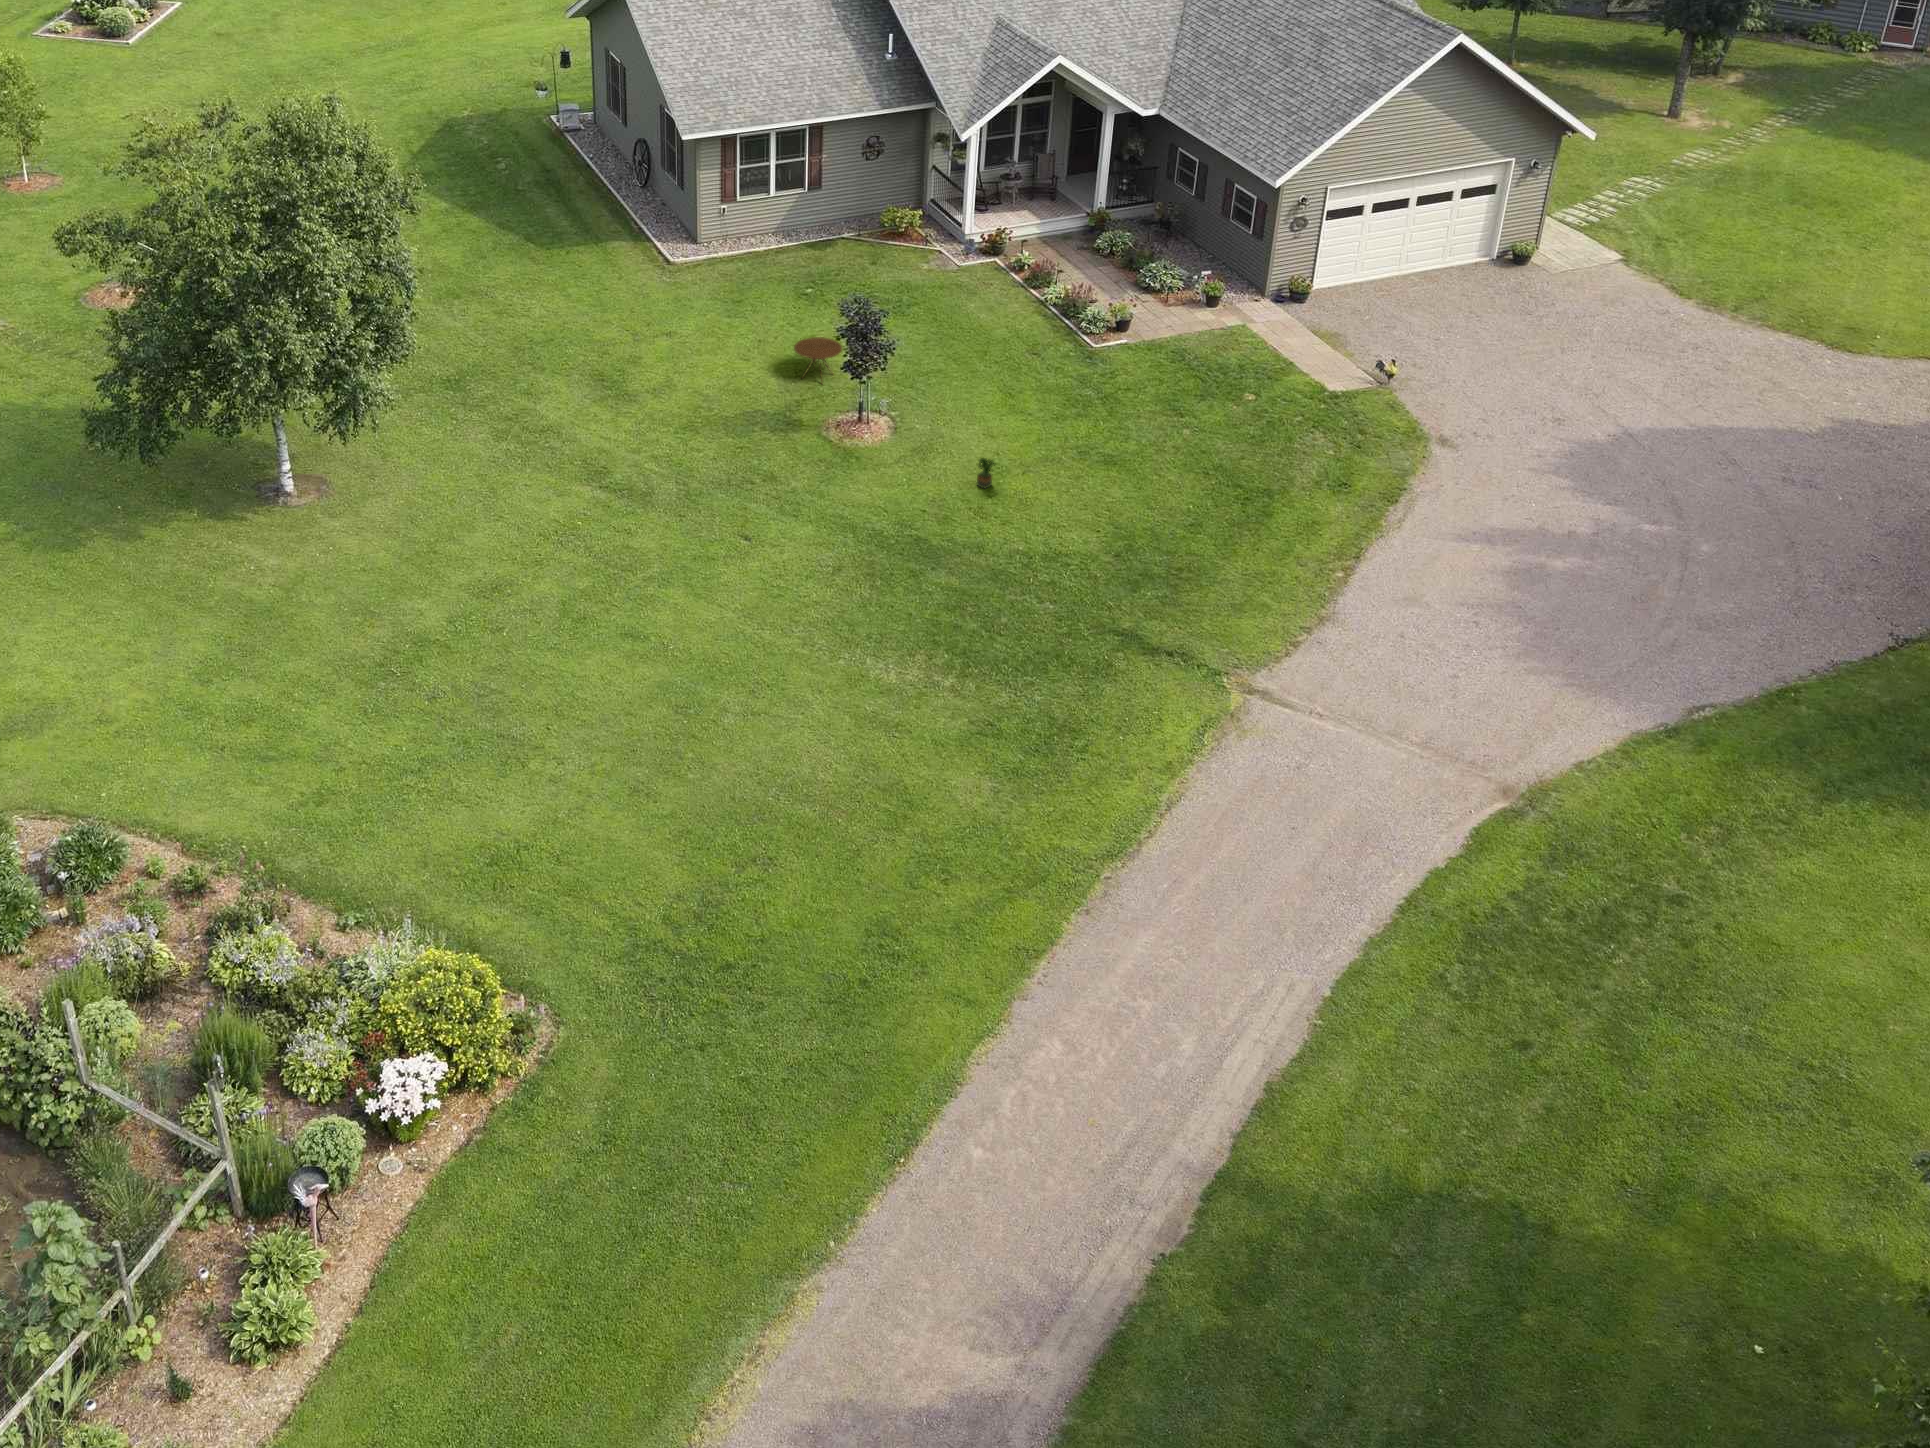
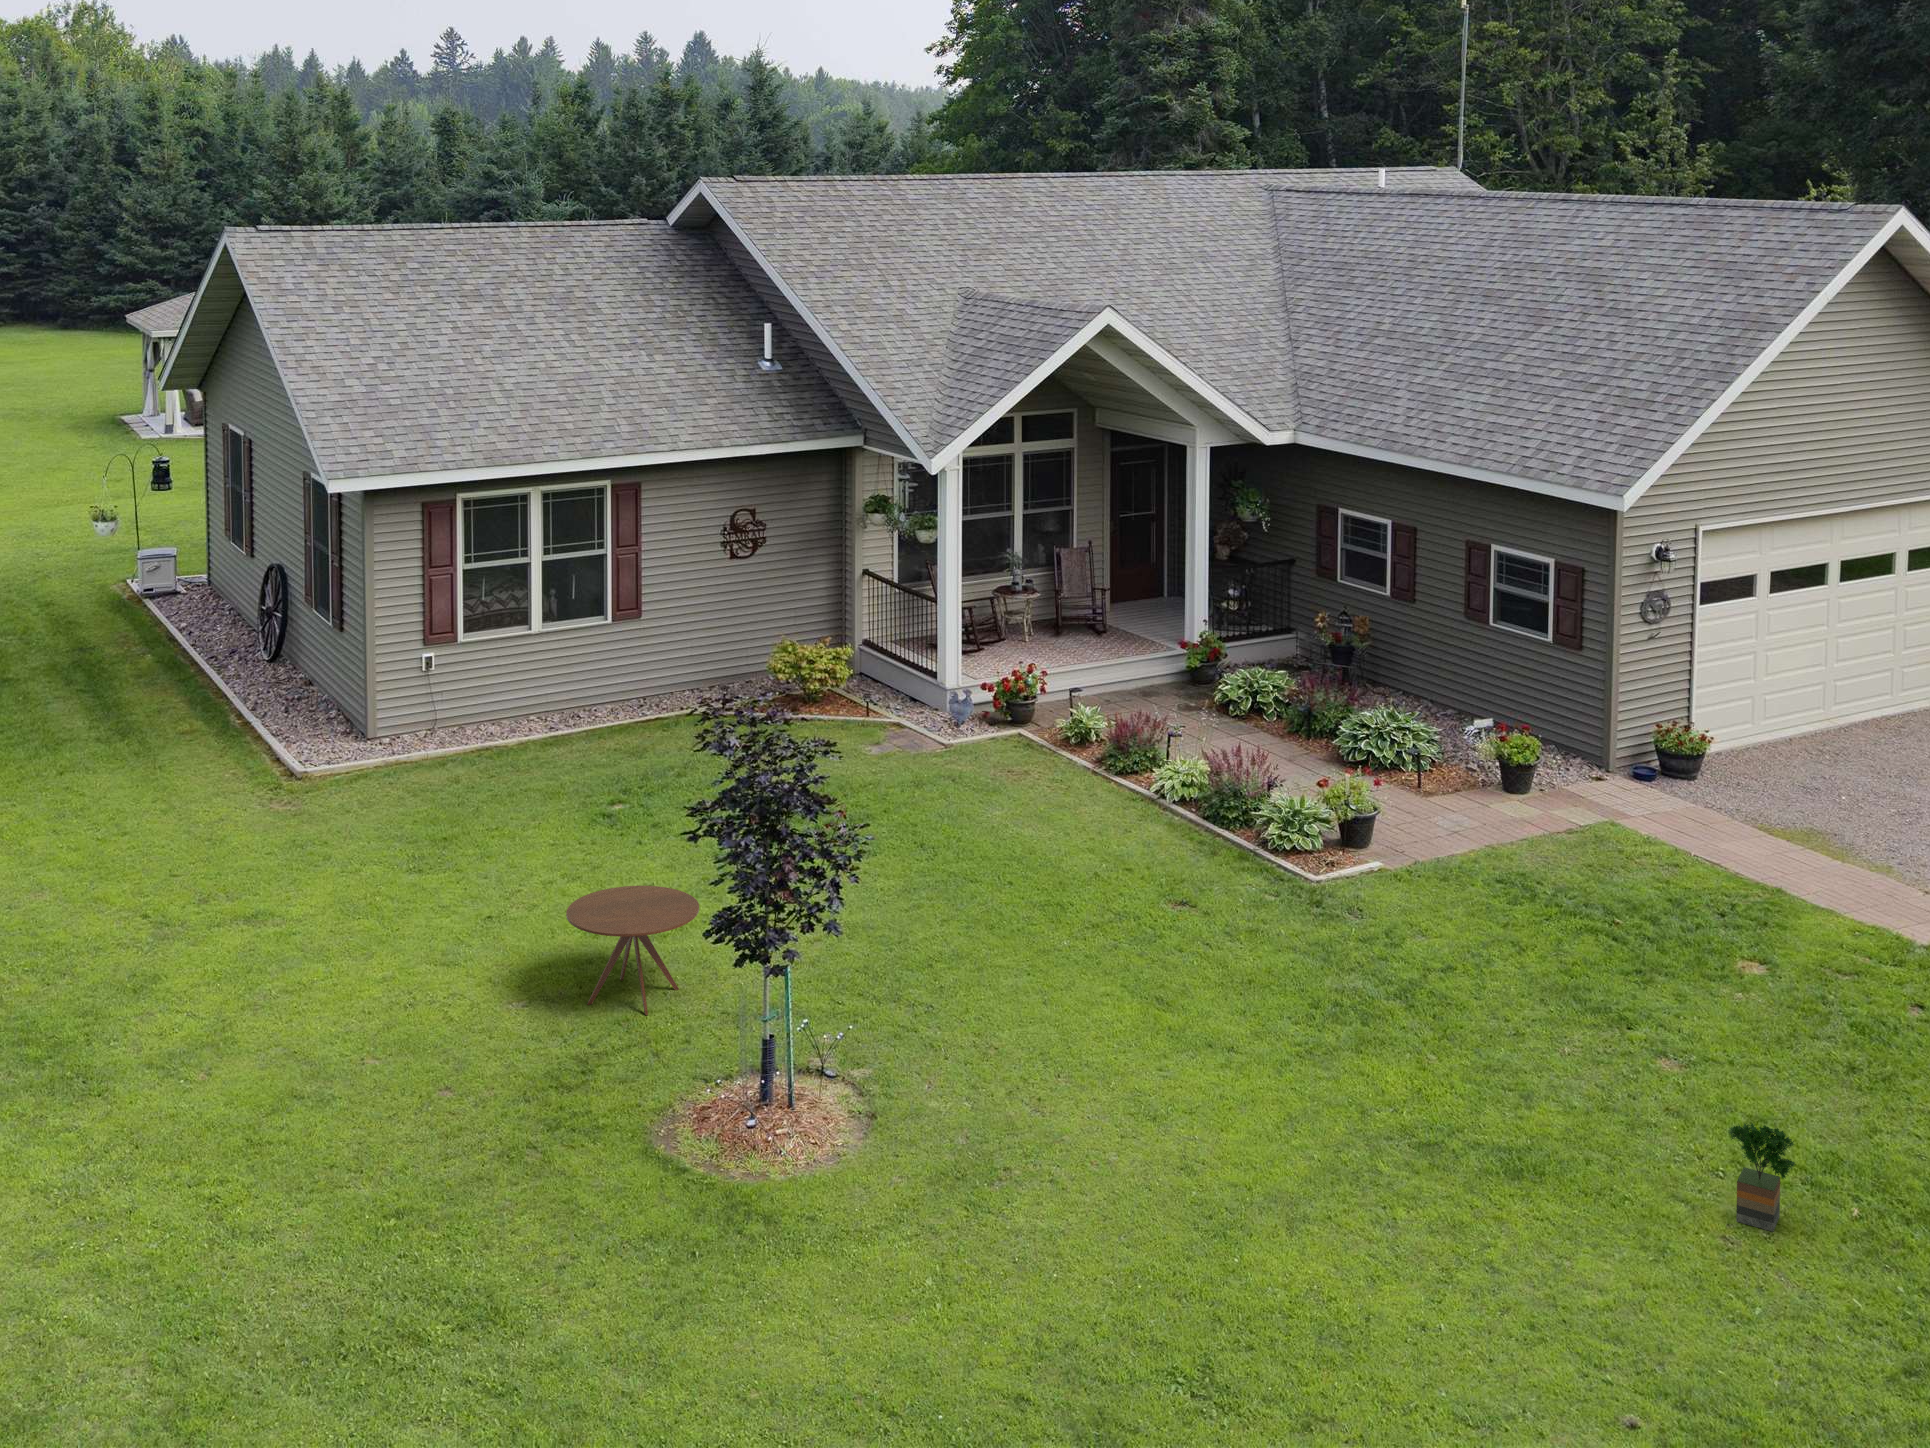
potted tree: present [977,458,995,489] -> present [1729,1123,1796,1232]

